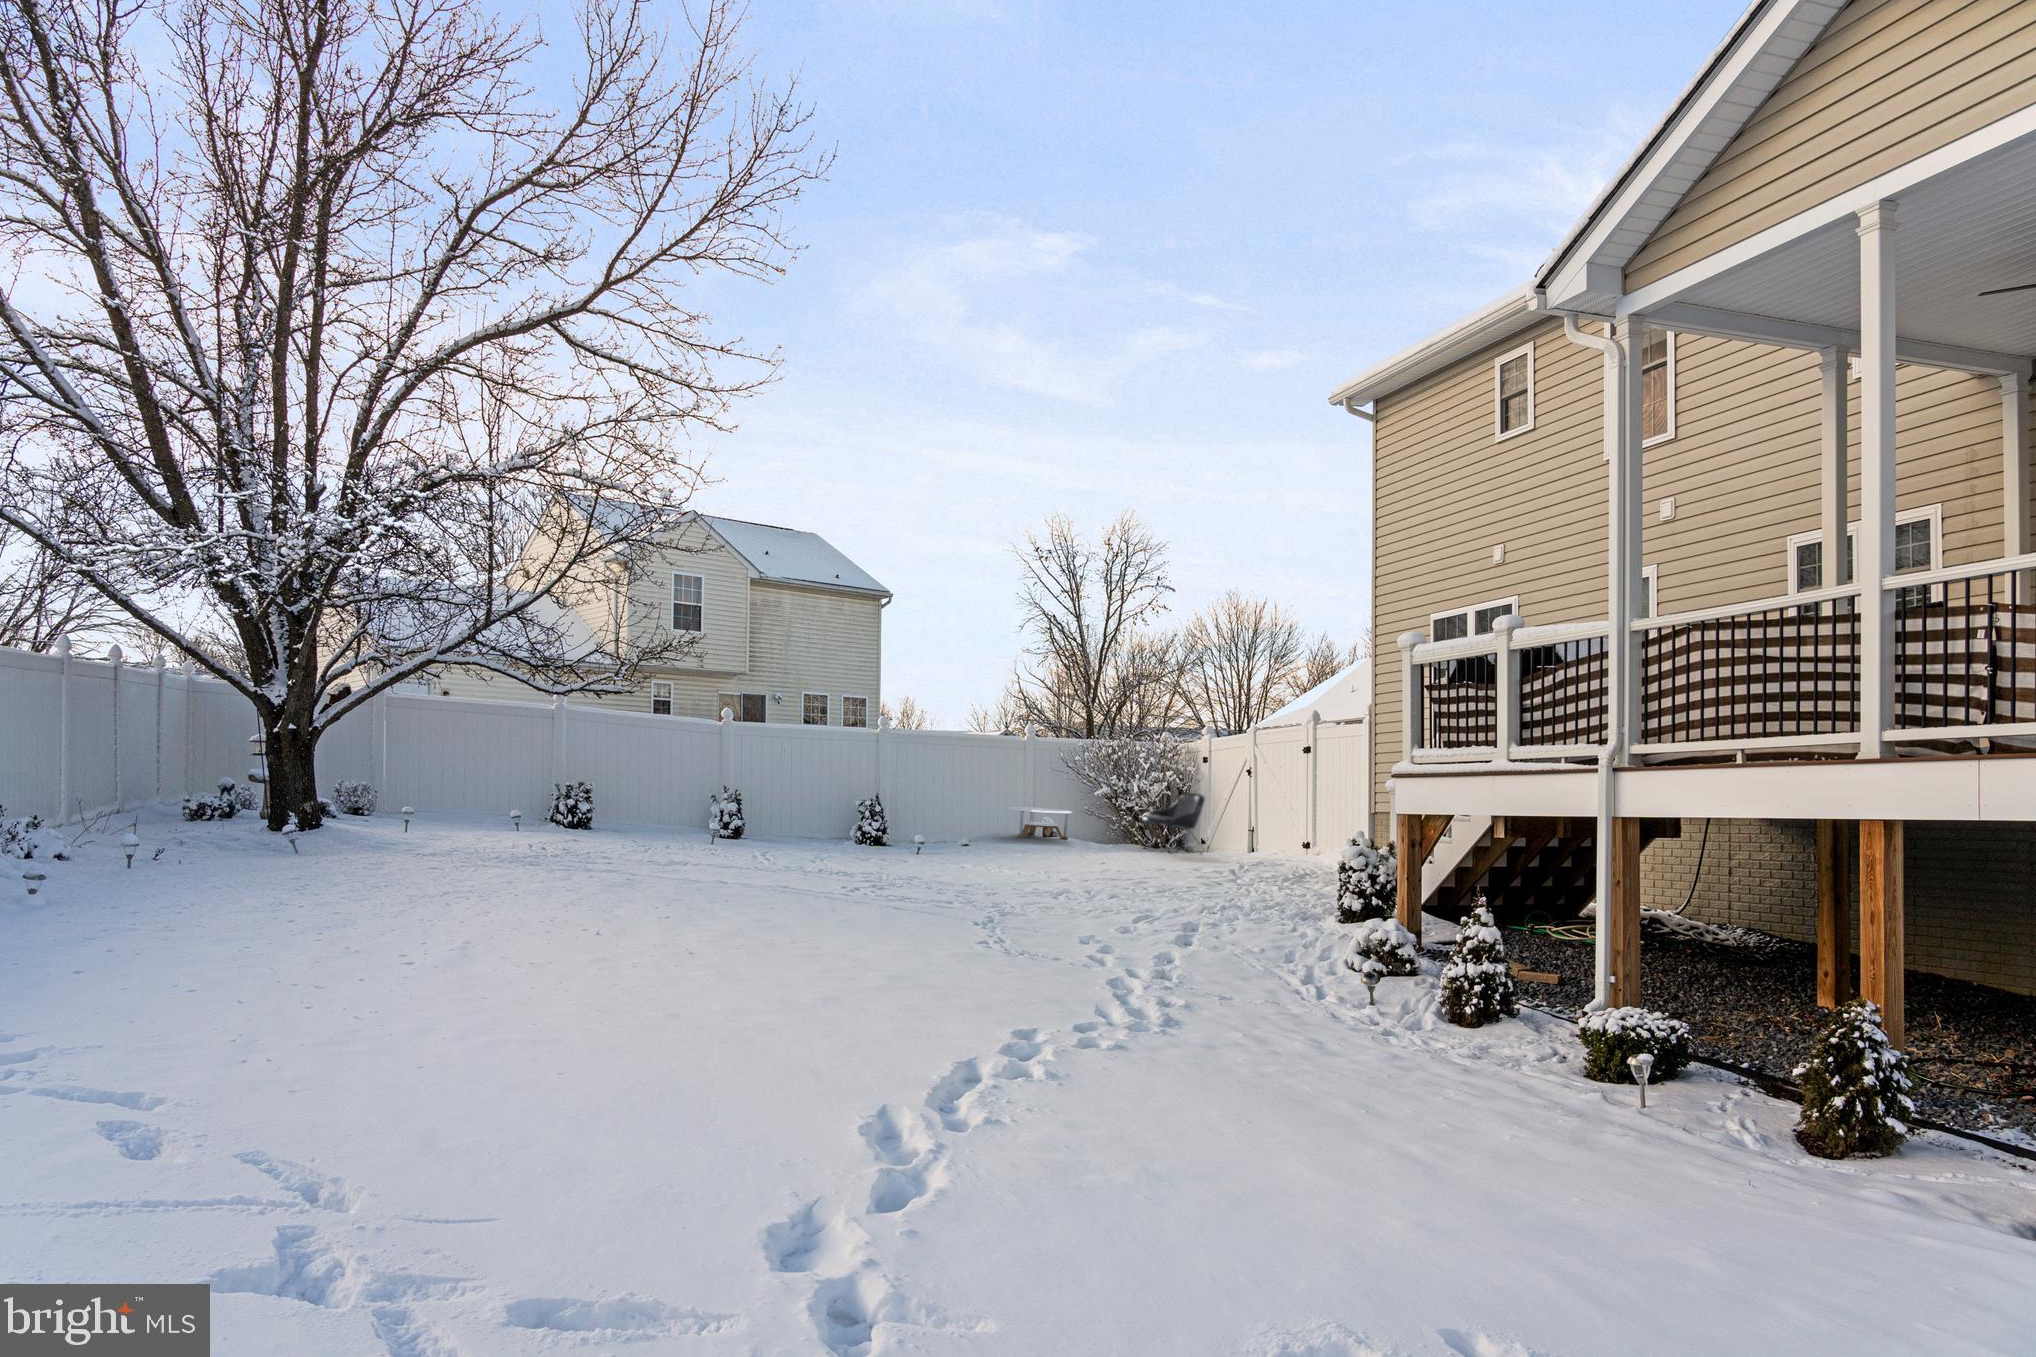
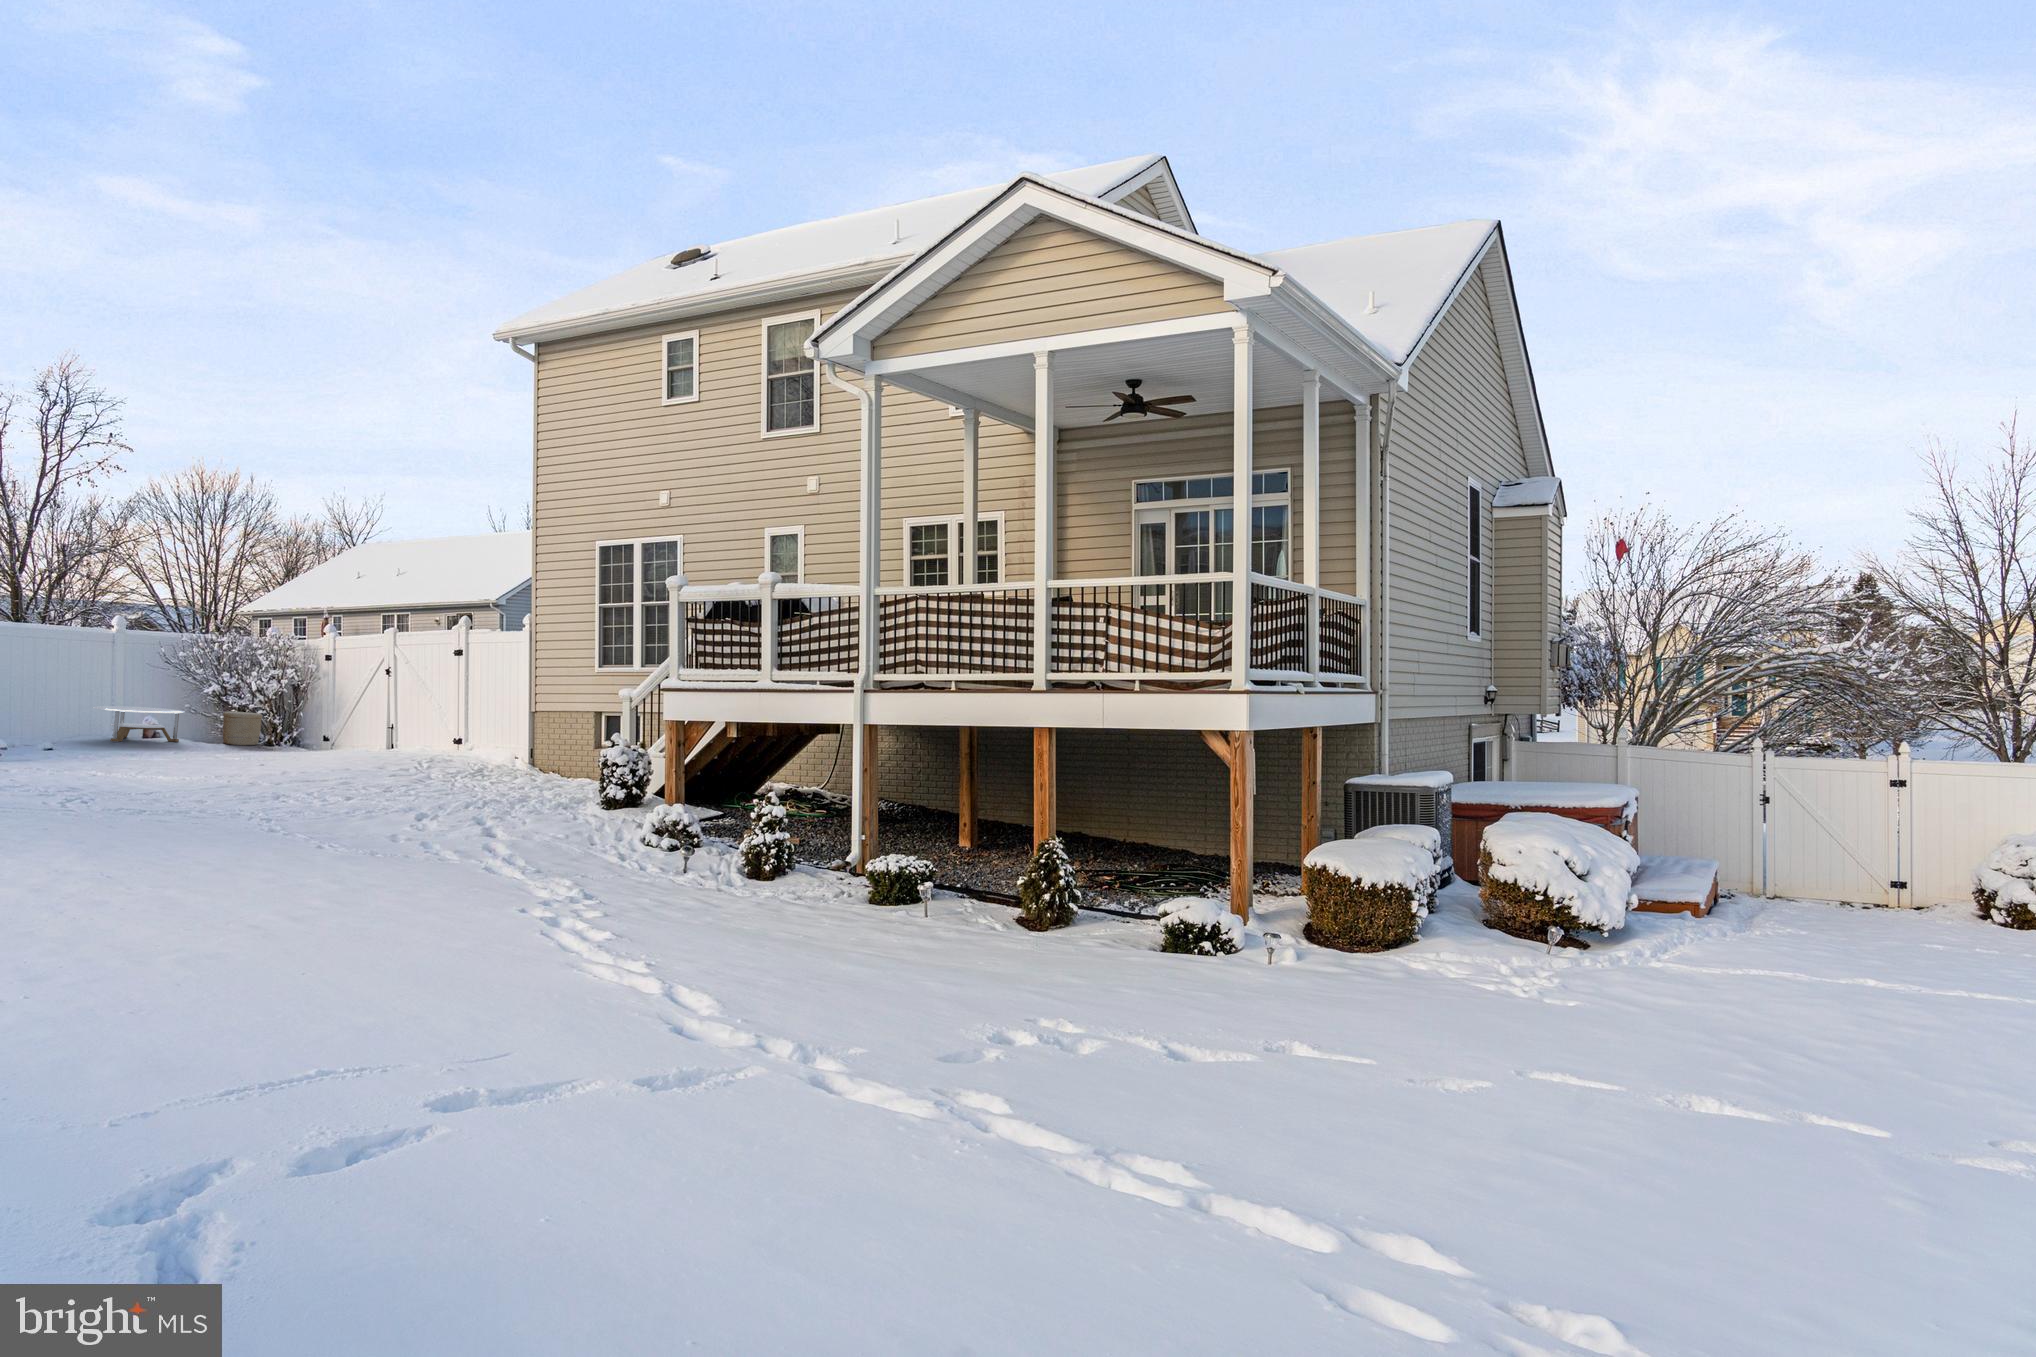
lounge chair: present [1142,793,1205,851] -> none [282,690,359,753]
woven basket: none [1100,813,1131,844] -> present [223,712,262,745]

